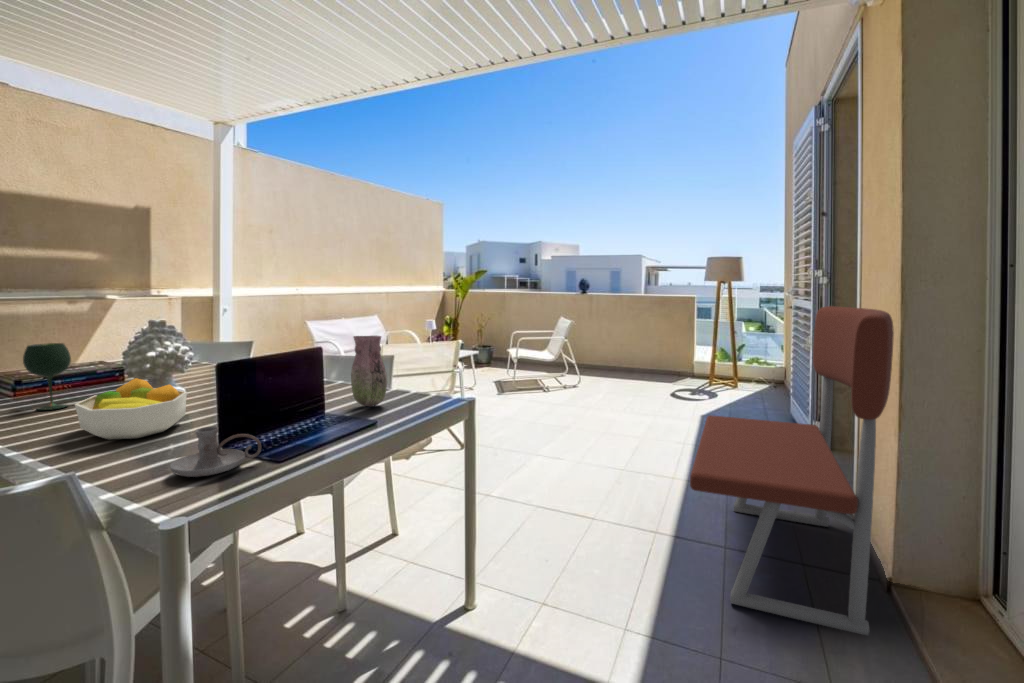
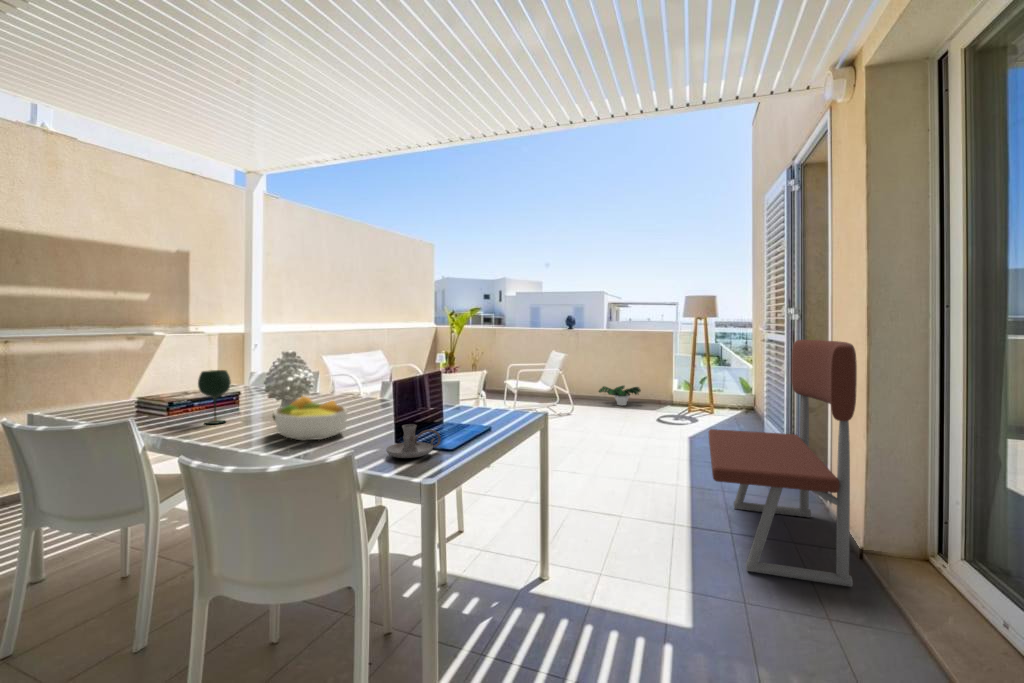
vase: present [351,335,387,407] -> none [458,363,485,419]
potted plant: none [609,355,657,377] -> present [599,386,641,405]

